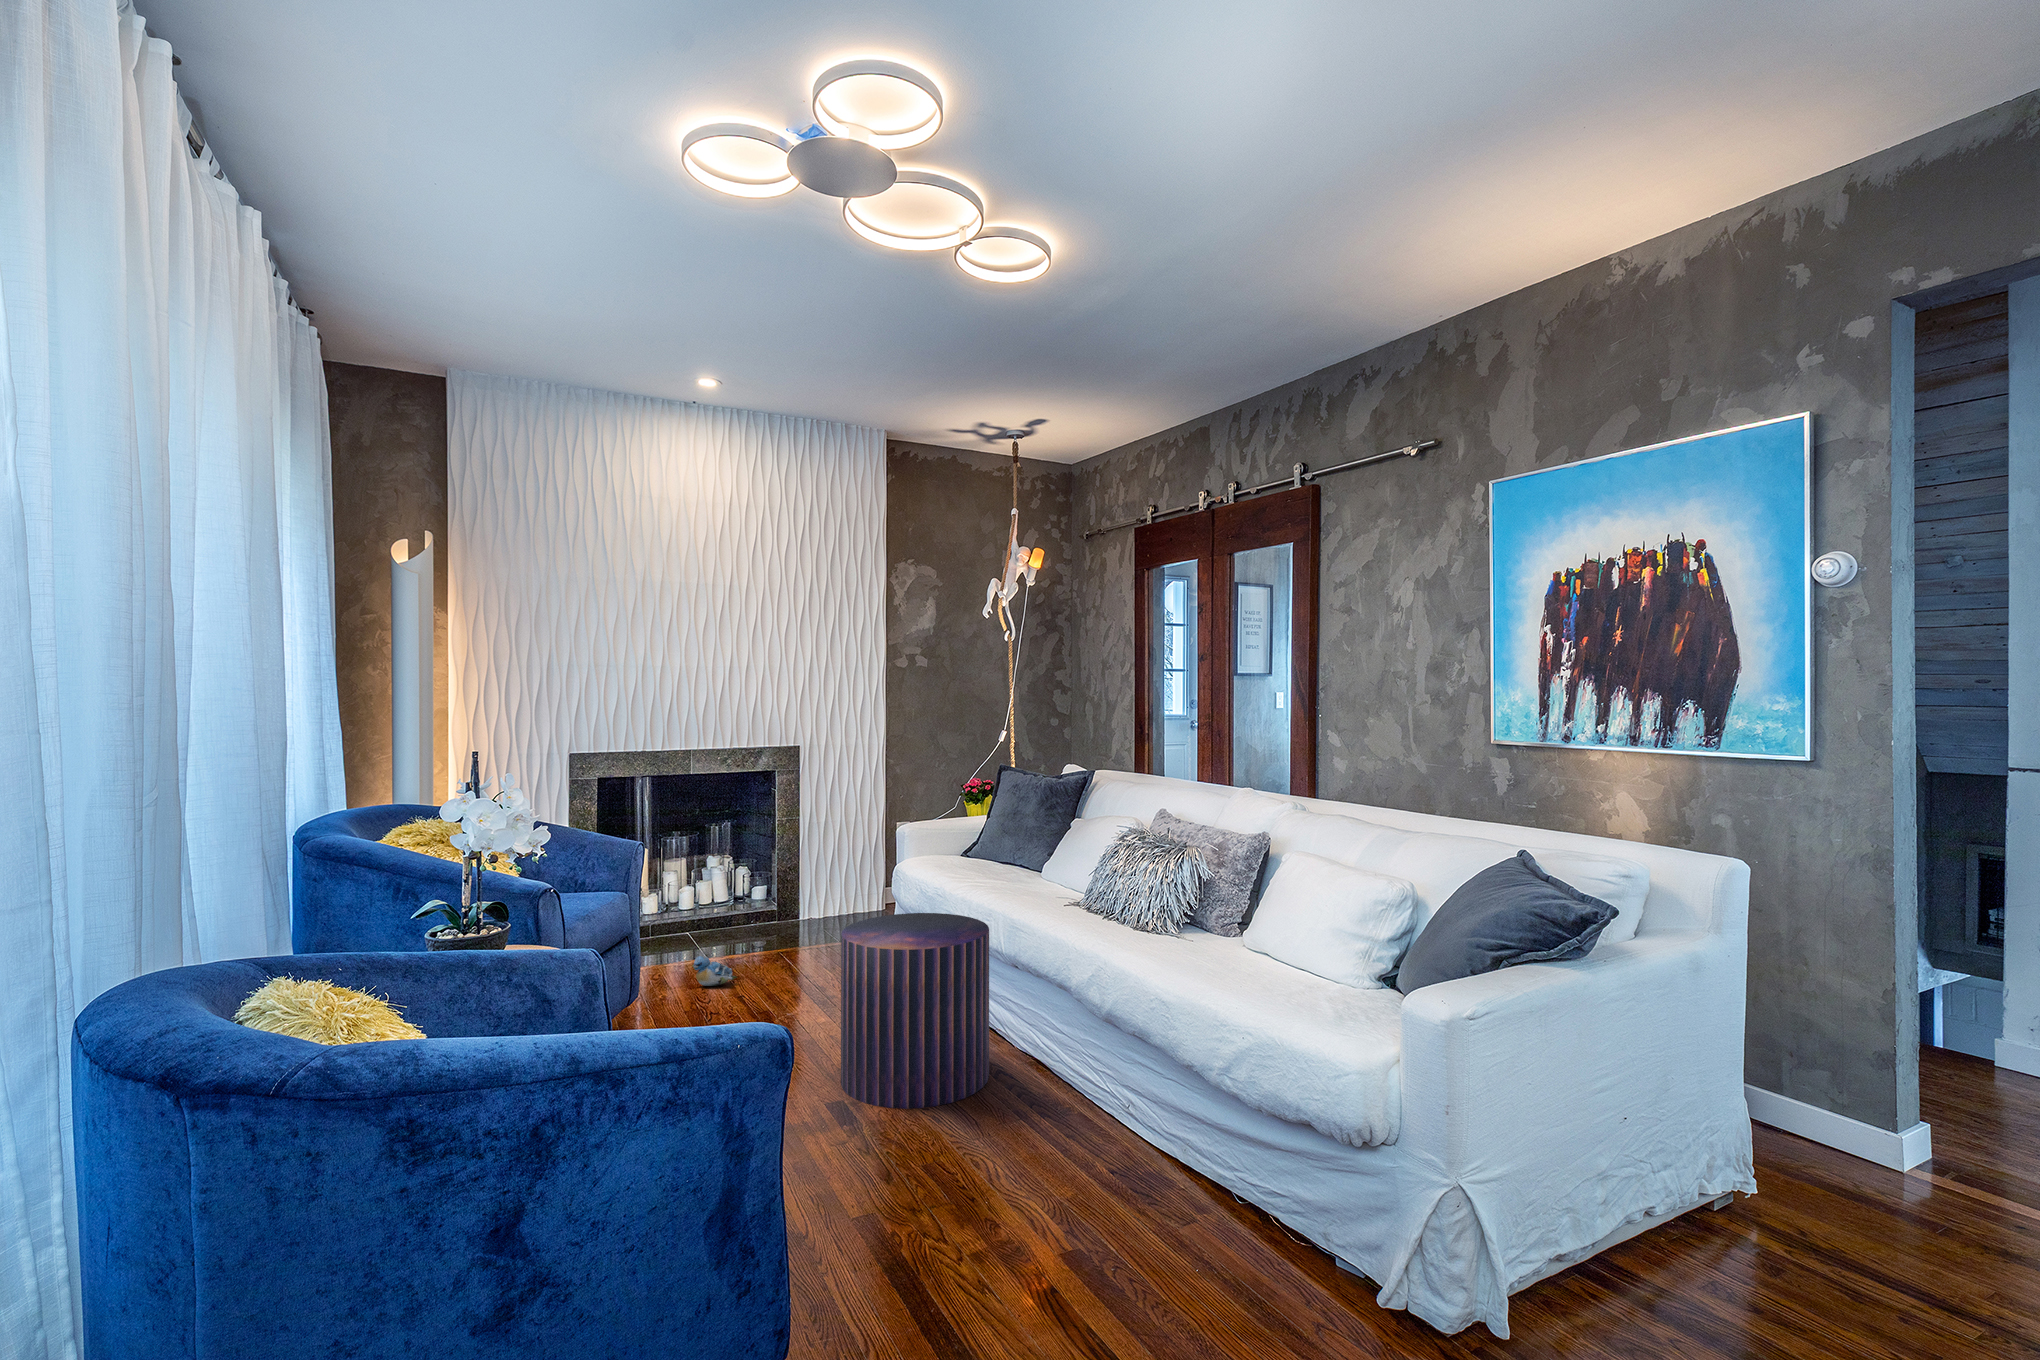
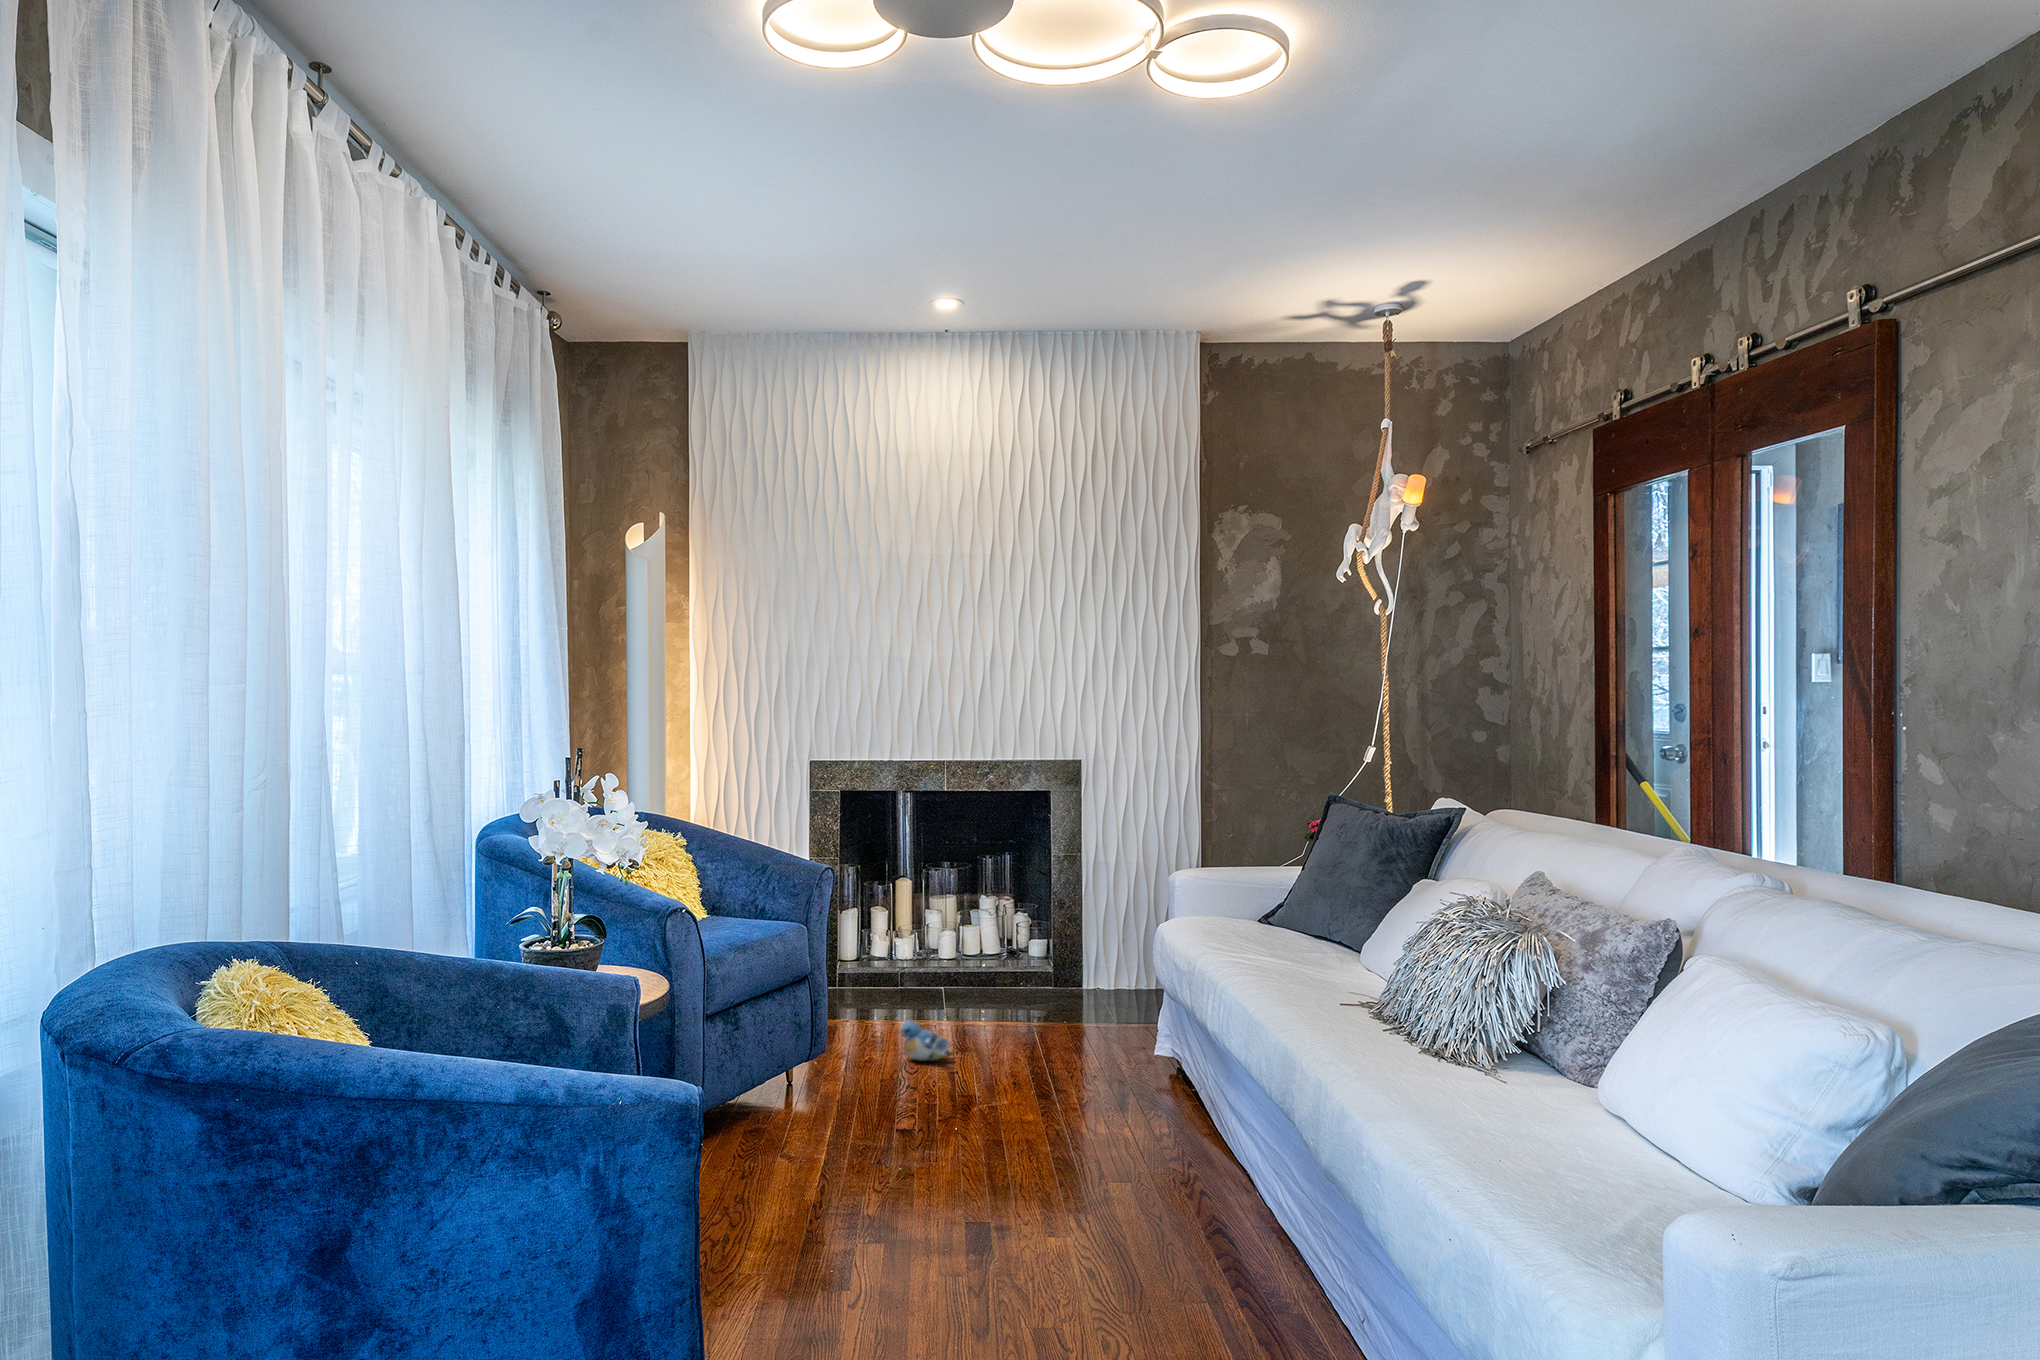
pouf: present [841,913,989,1109] -> none [988,991,1204,1280]

